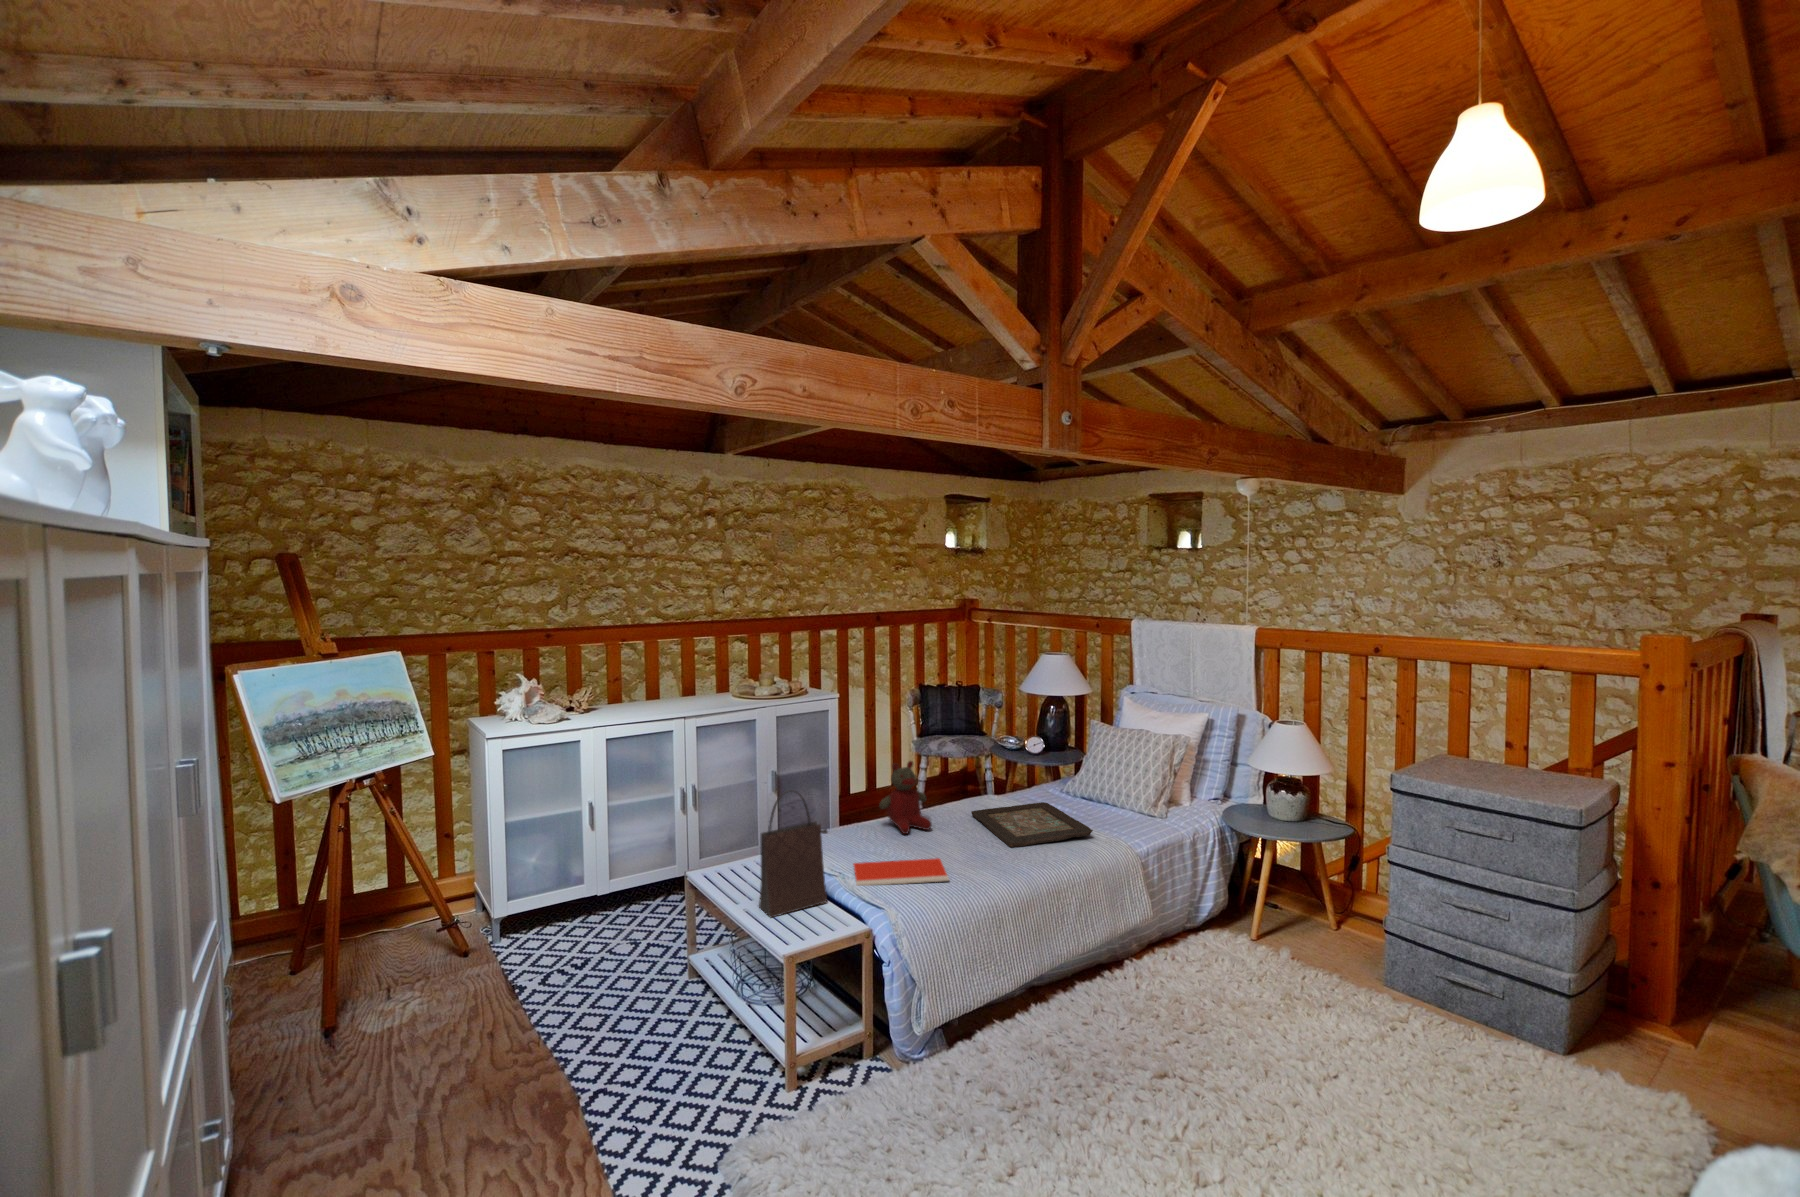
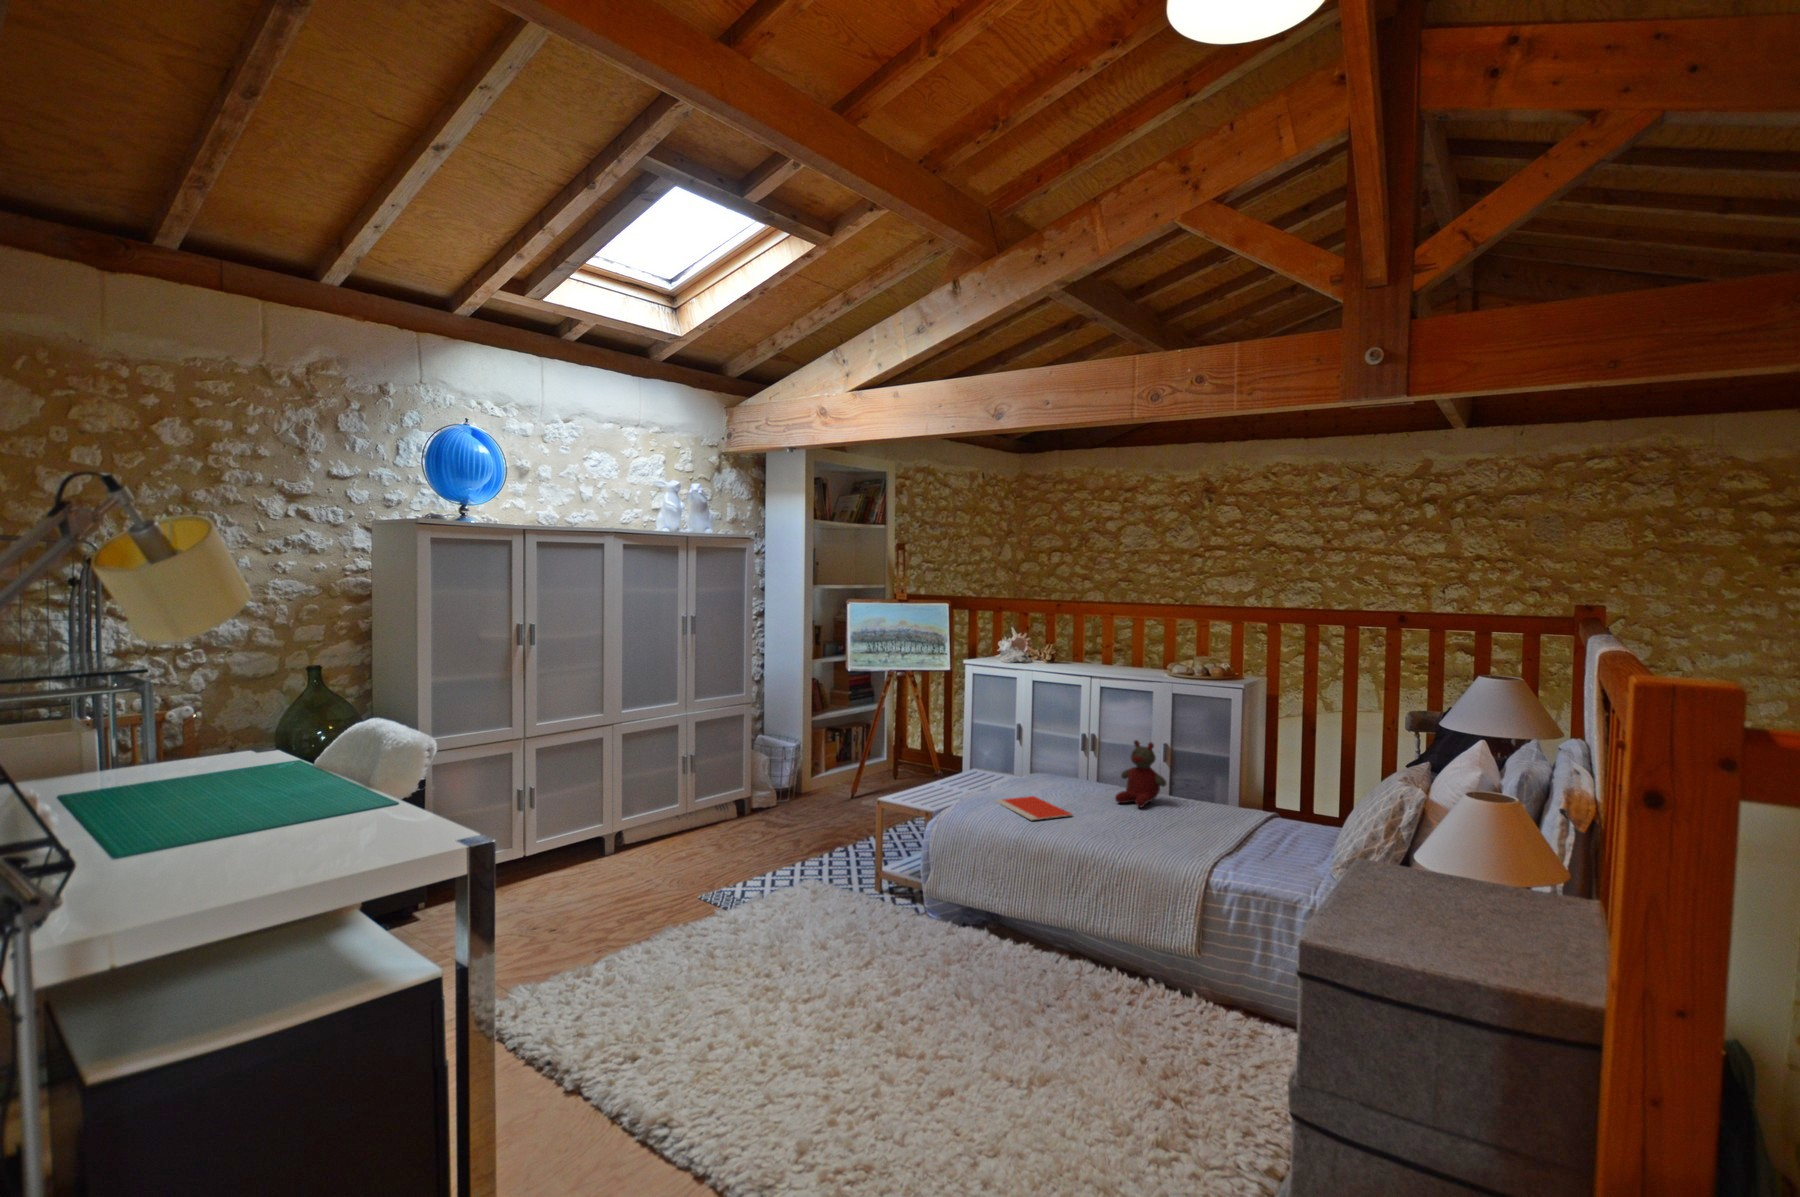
handbag: present [759,790,828,917] -> none [923,709,970,797]
decorative tray: present [971,802,1093,847] -> none [1139,814,1287,858]

